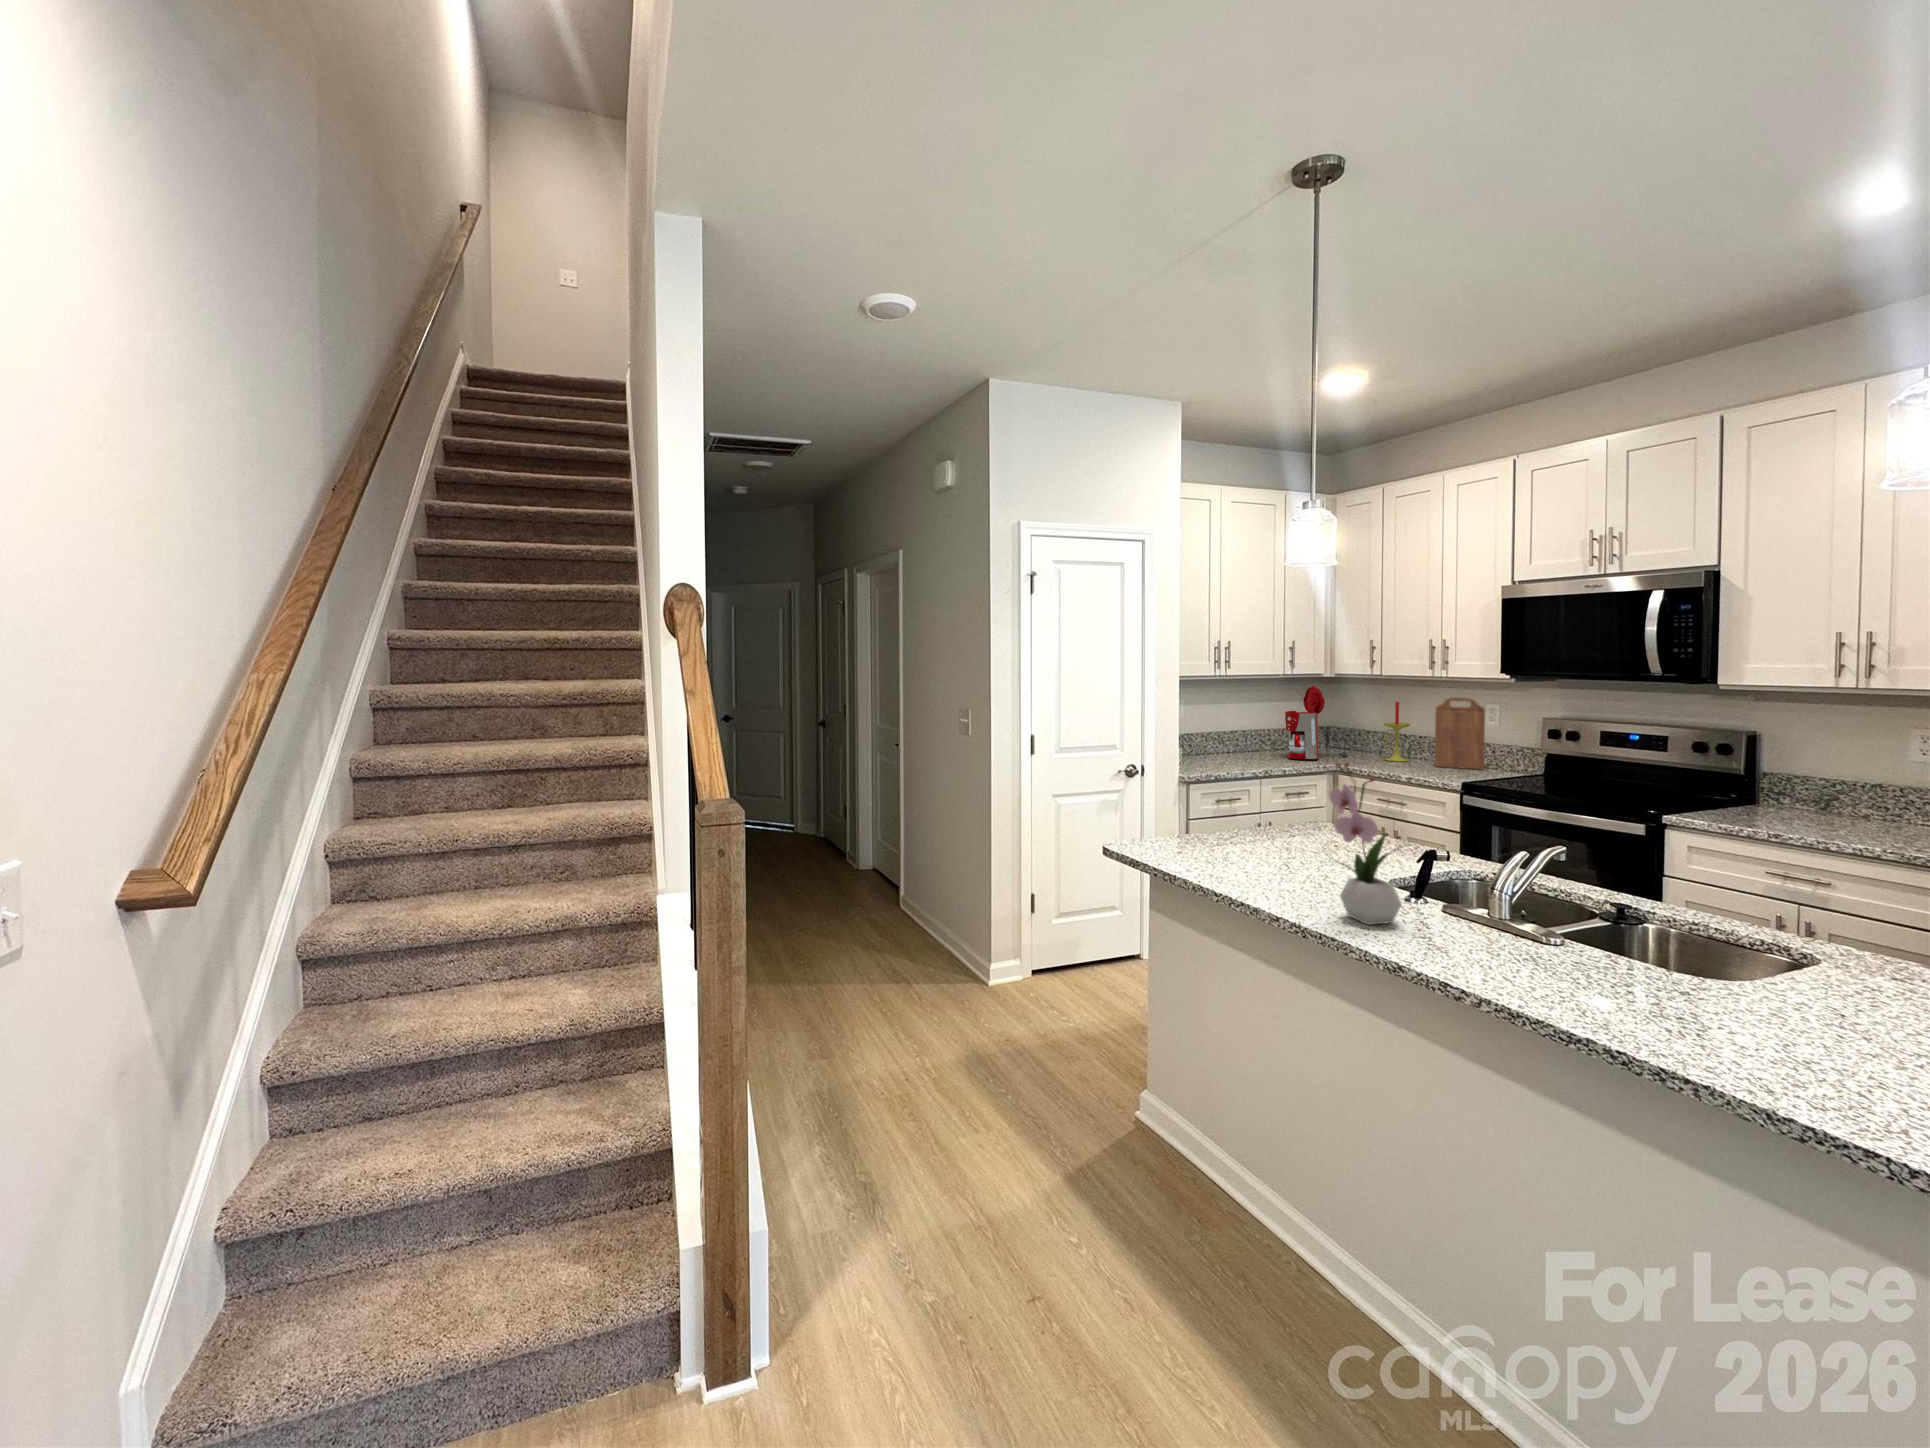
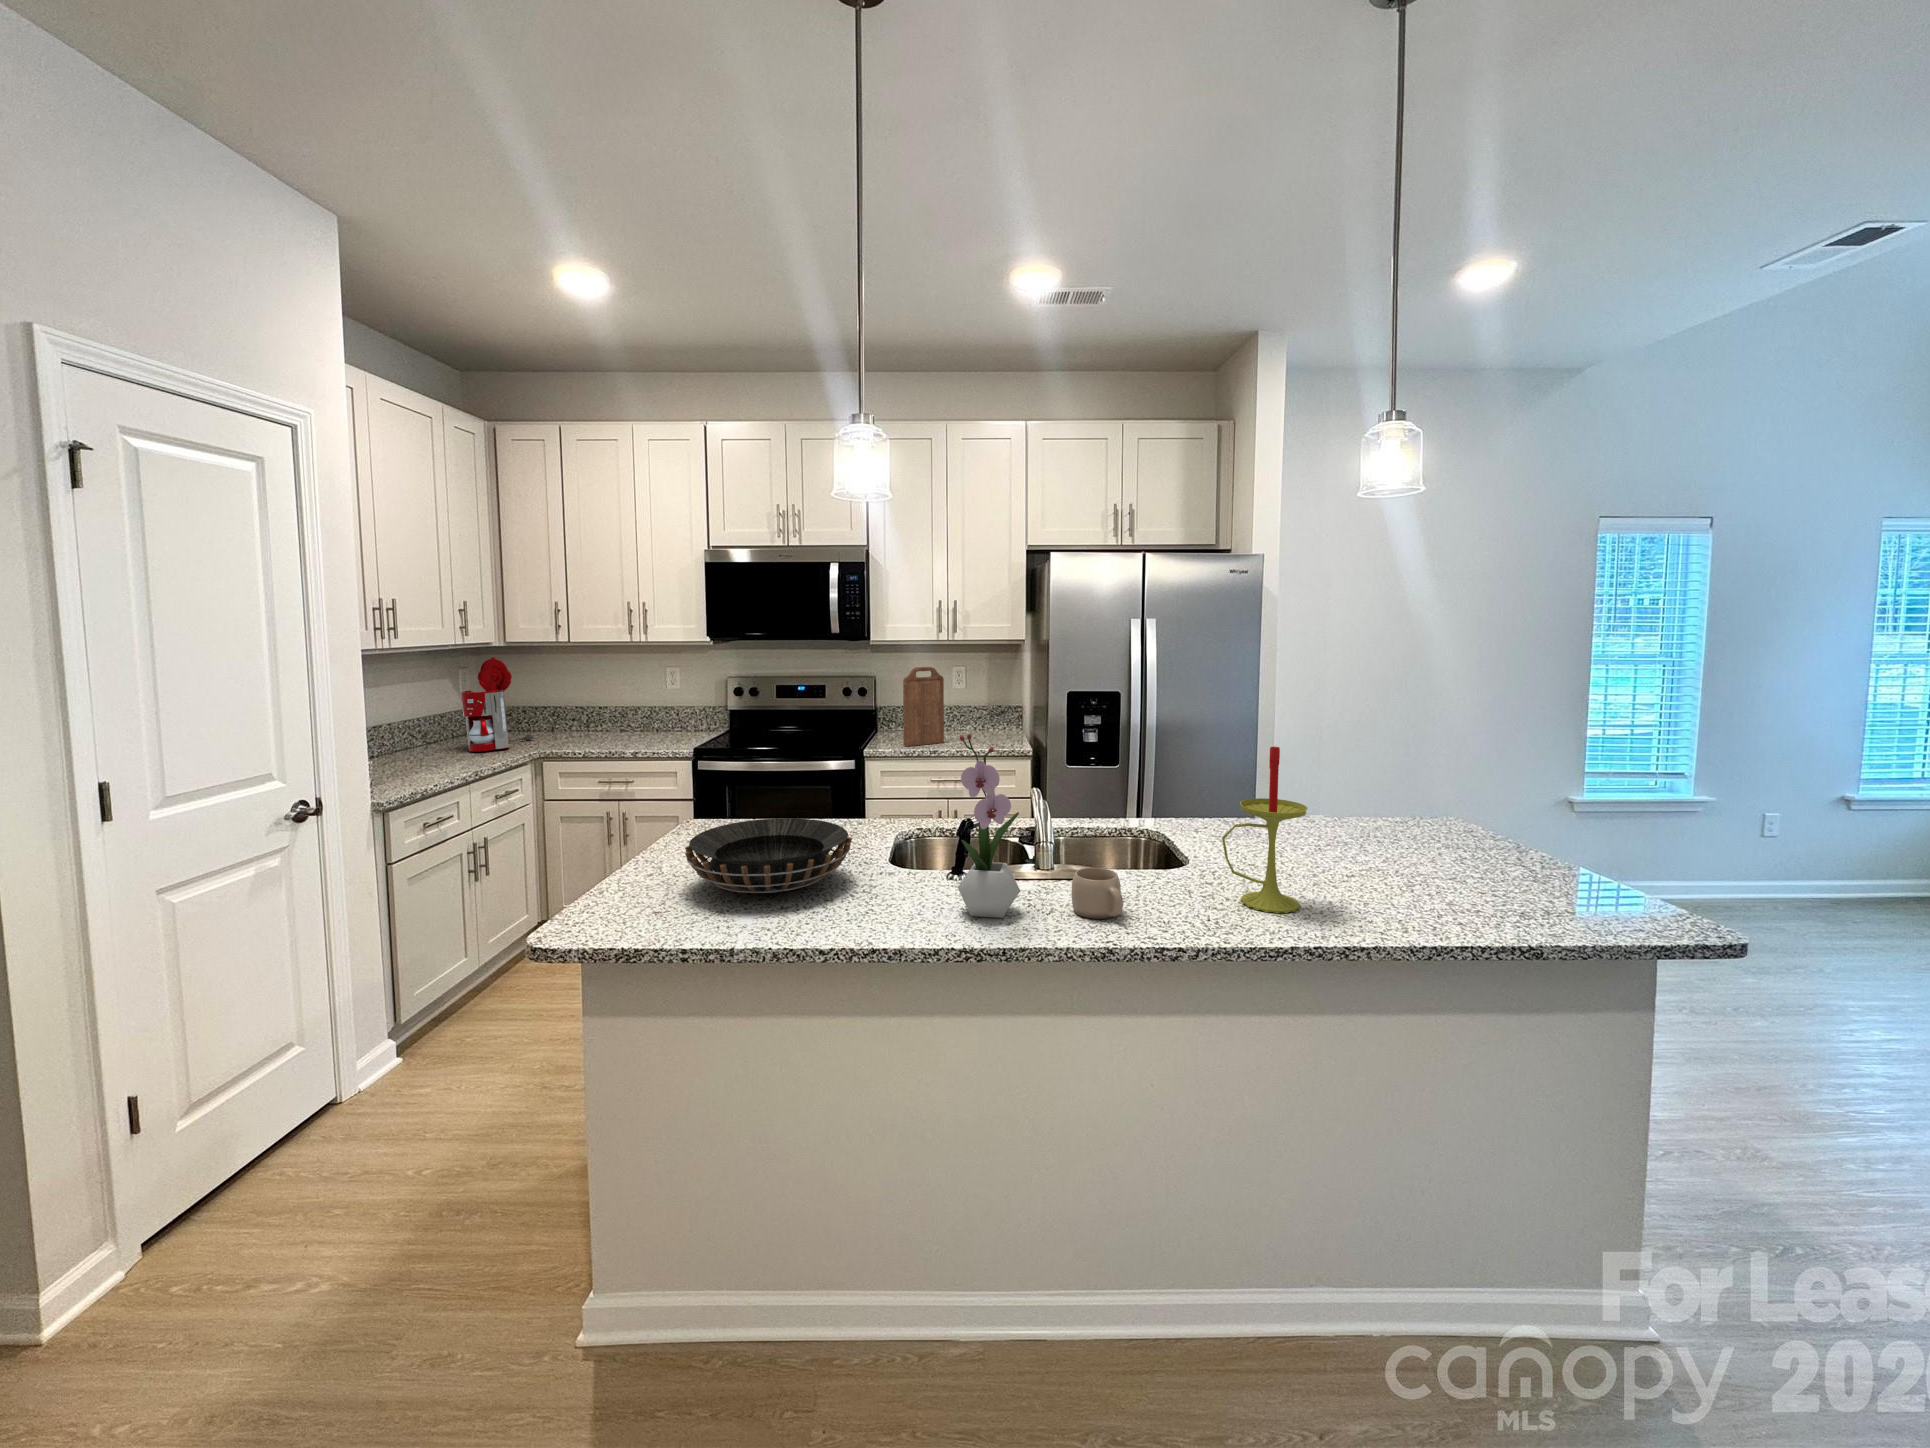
cutting board: present [1435,697,1485,770] -> present [903,667,944,746]
candle: present [1384,702,1410,762] -> present [1222,747,1308,913]
decorative bowl: none [1209,816,1343,868] -> present [685,818,852,893]
mug: none [1434,909,1490,959] -> present [1071,868,1123,919]

